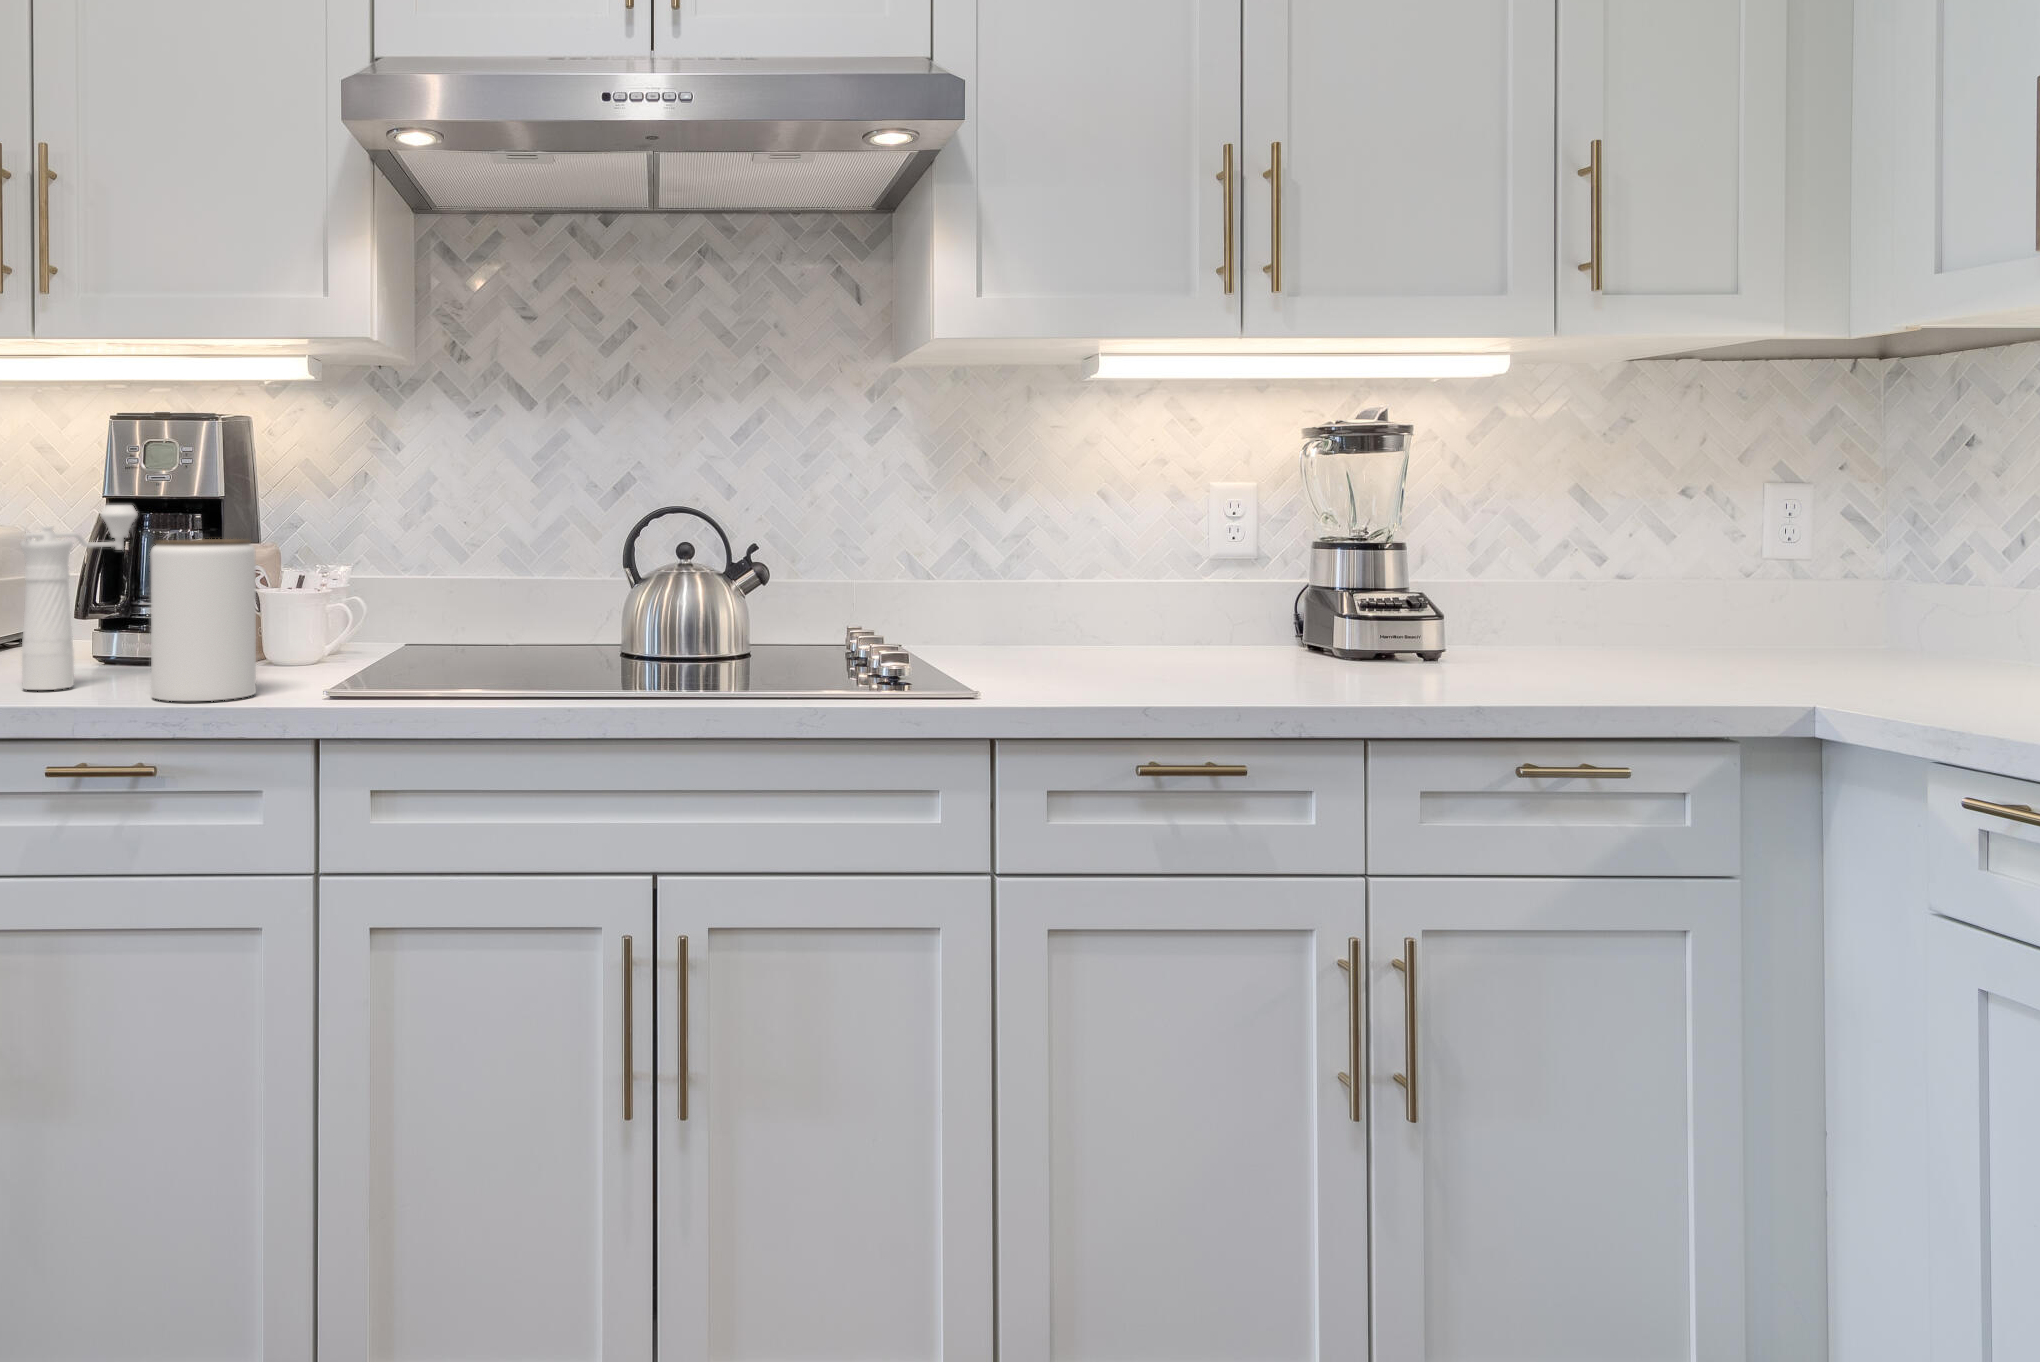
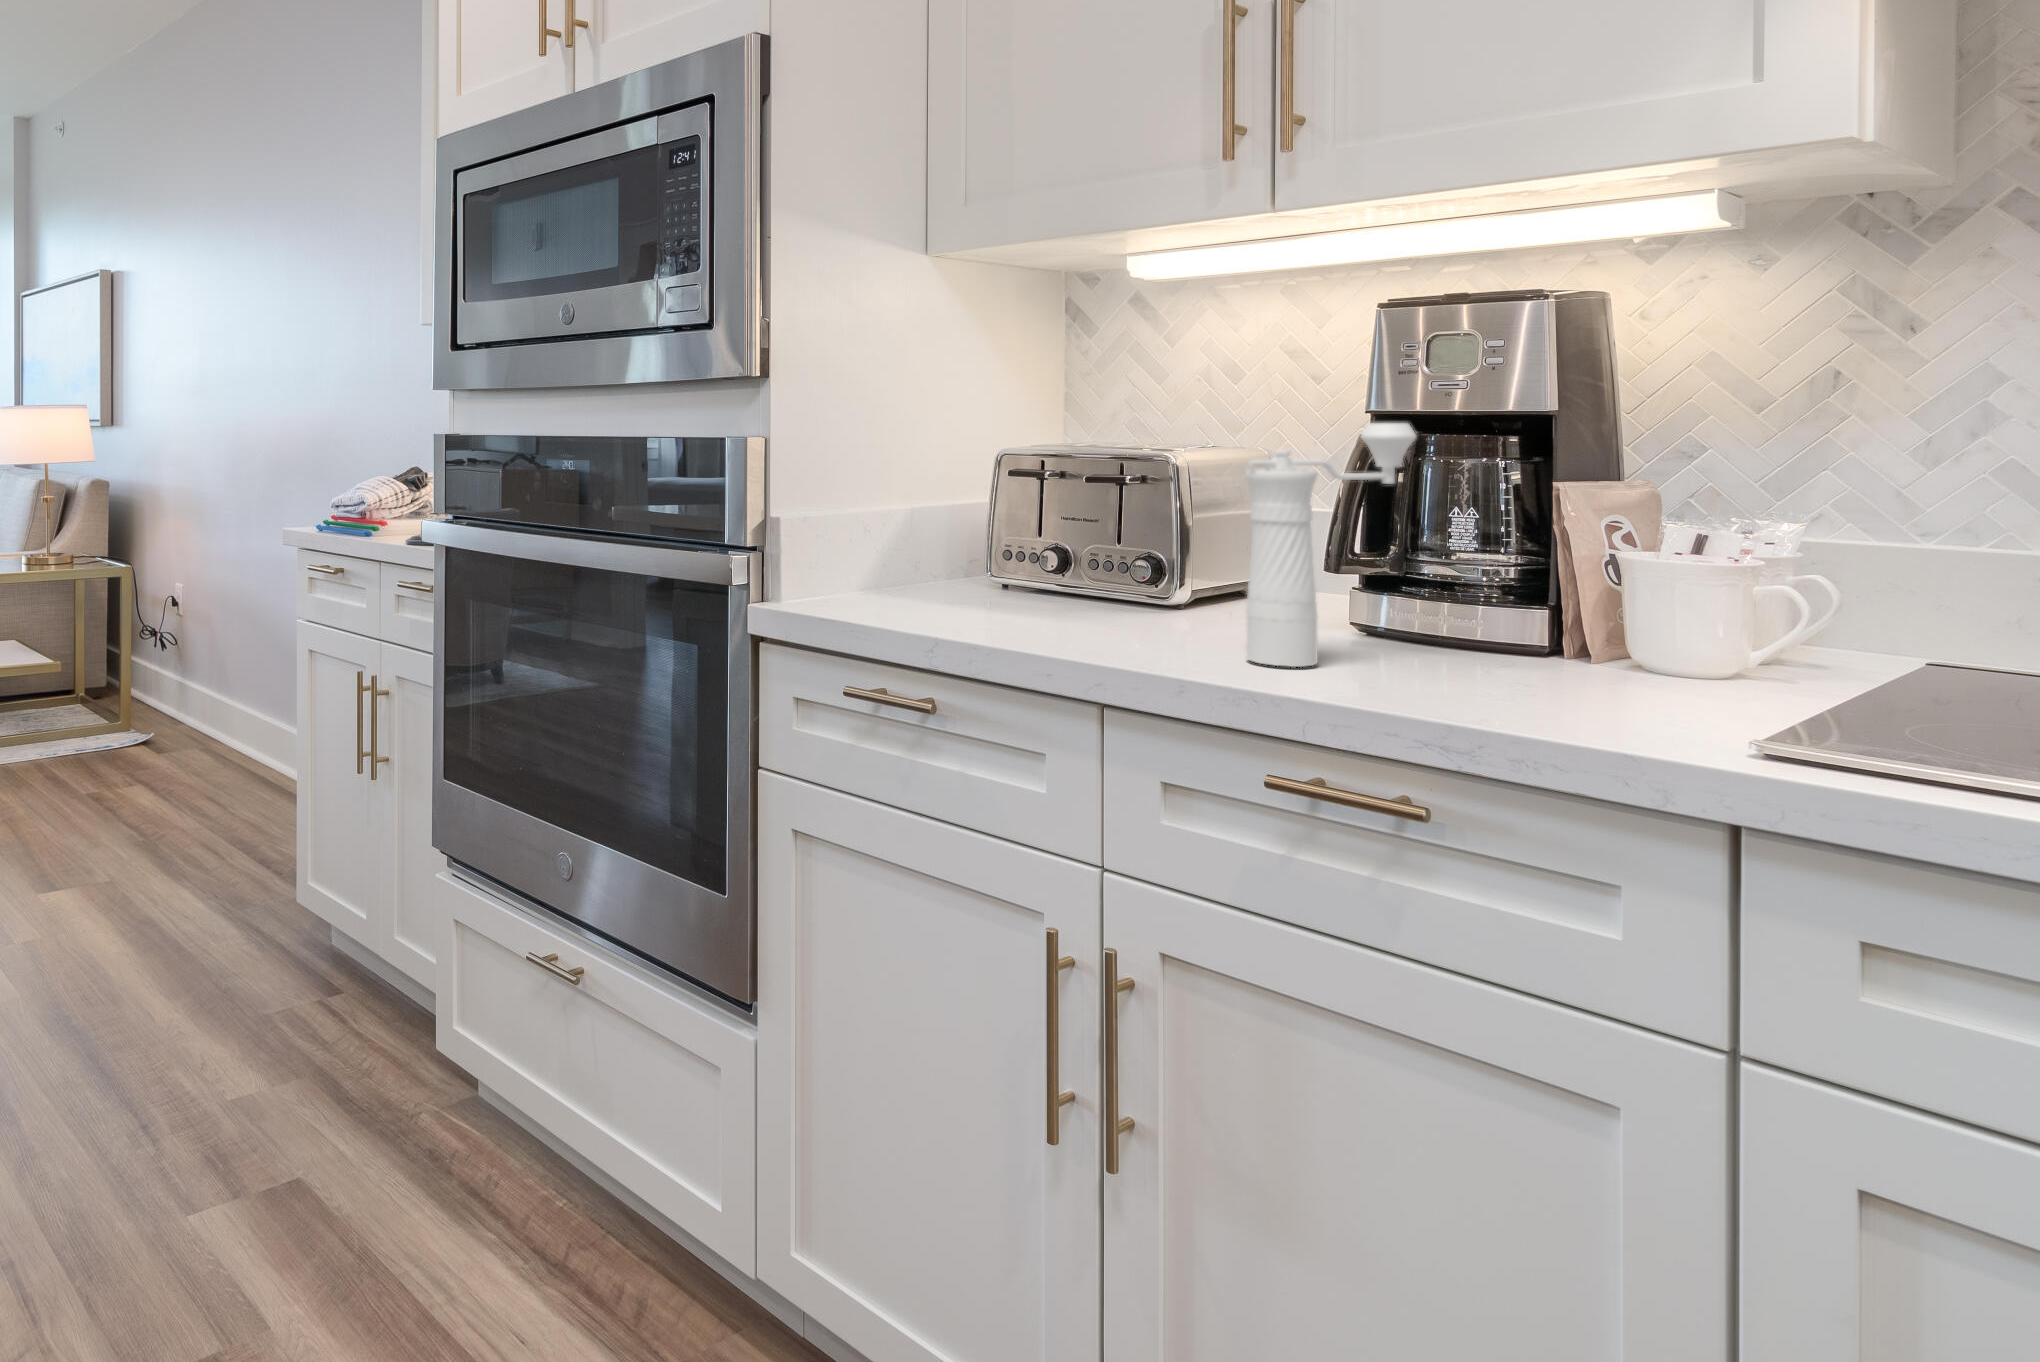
jar: present [150,539,256,701] -> none [1429,476,1613,726]

